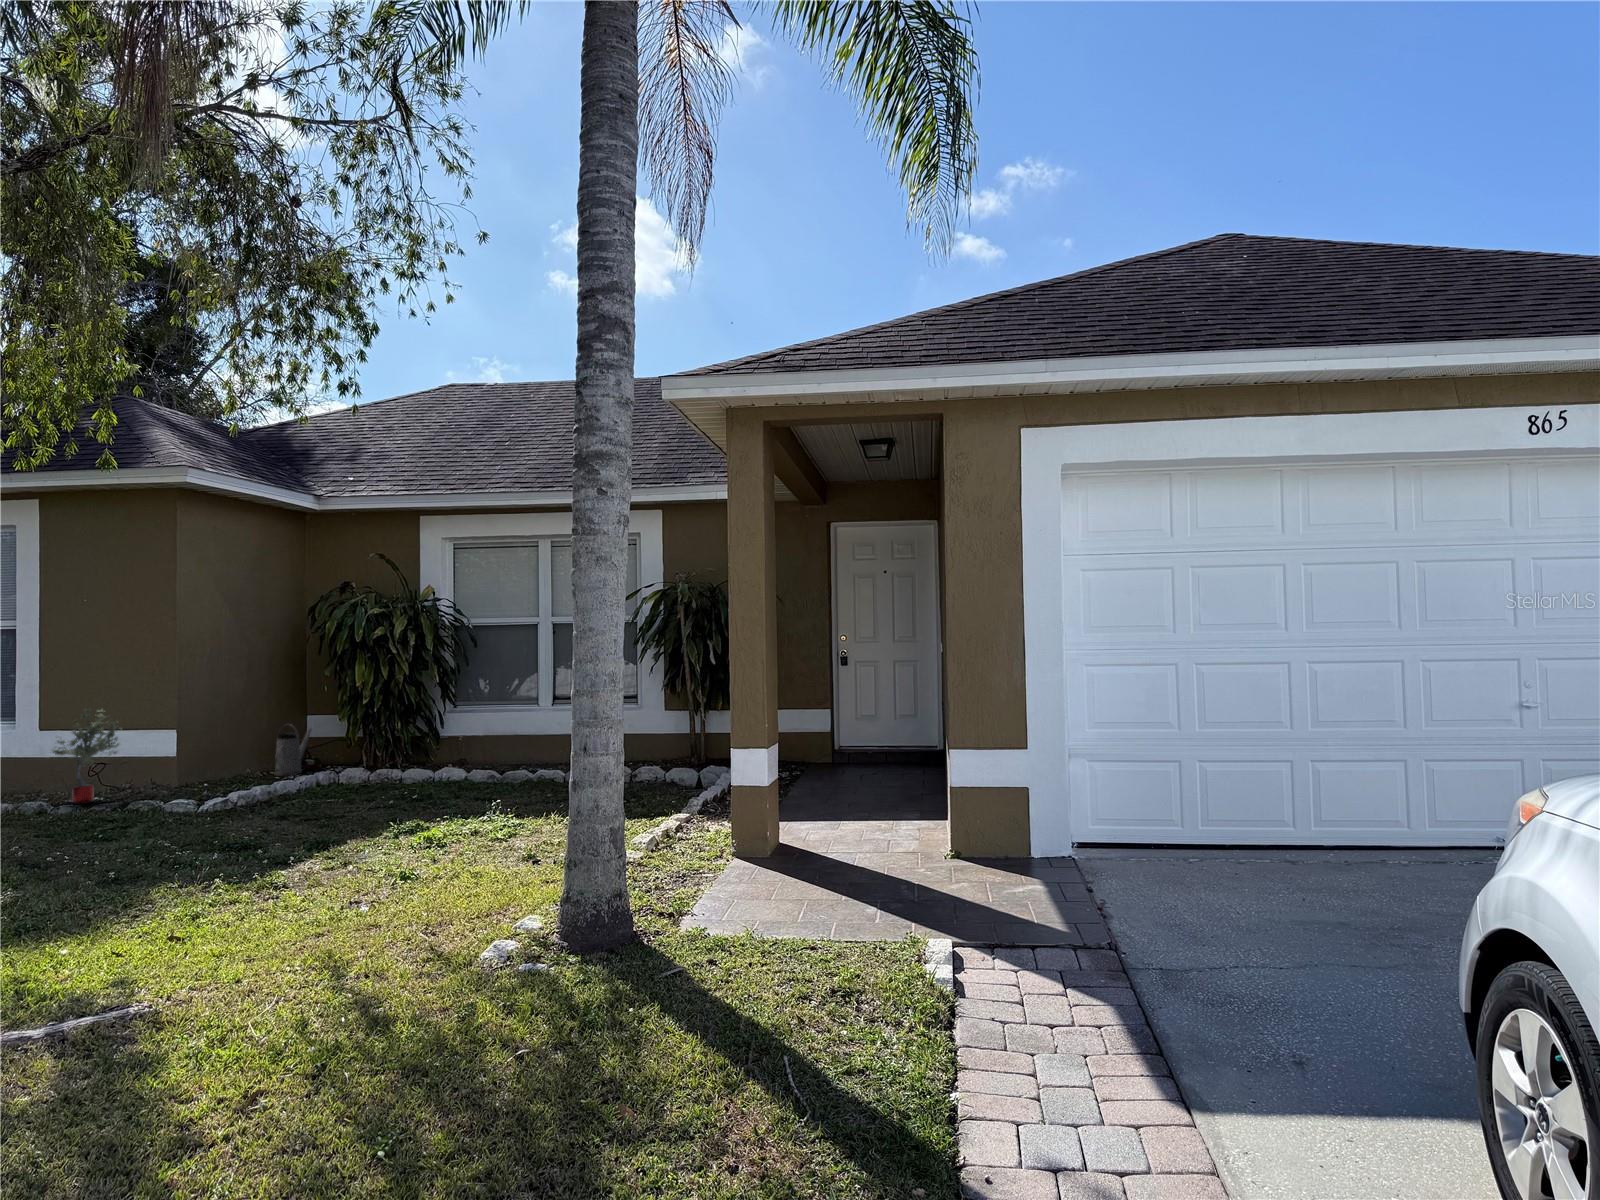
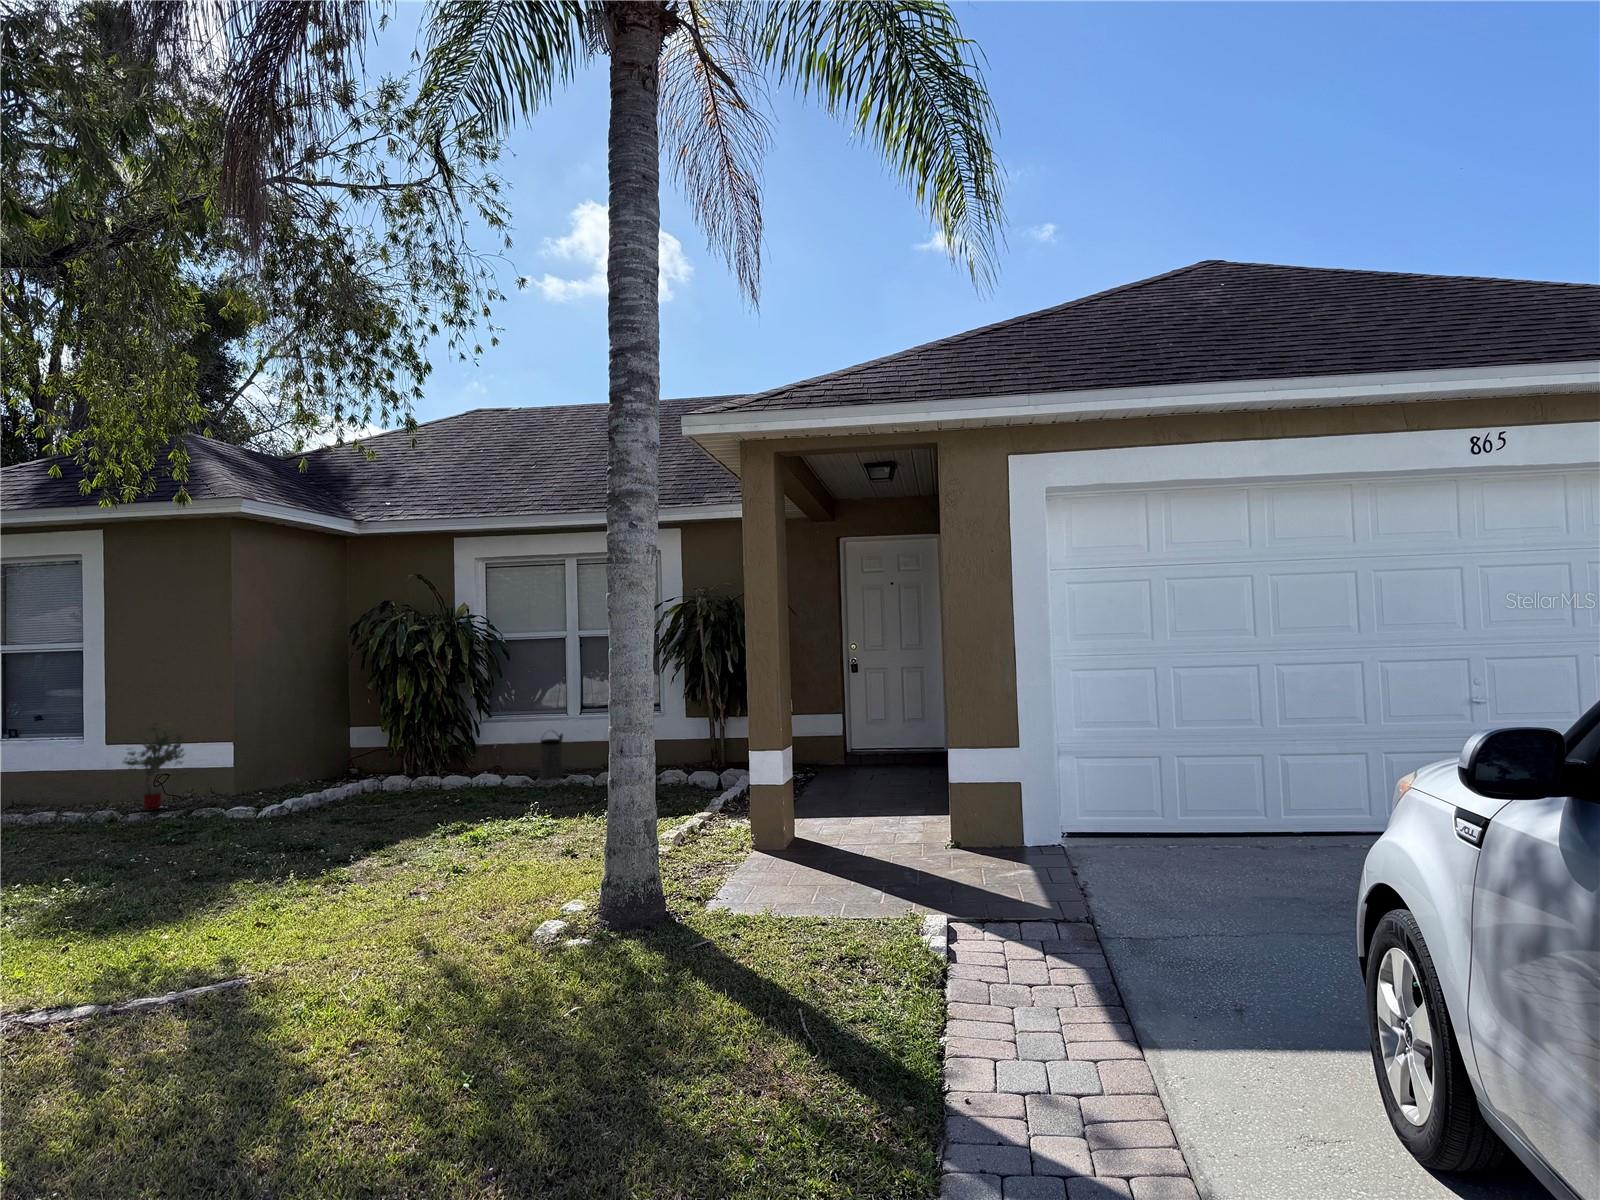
watering can: present [275,724,312,775] -> present [539,733,564,780]

